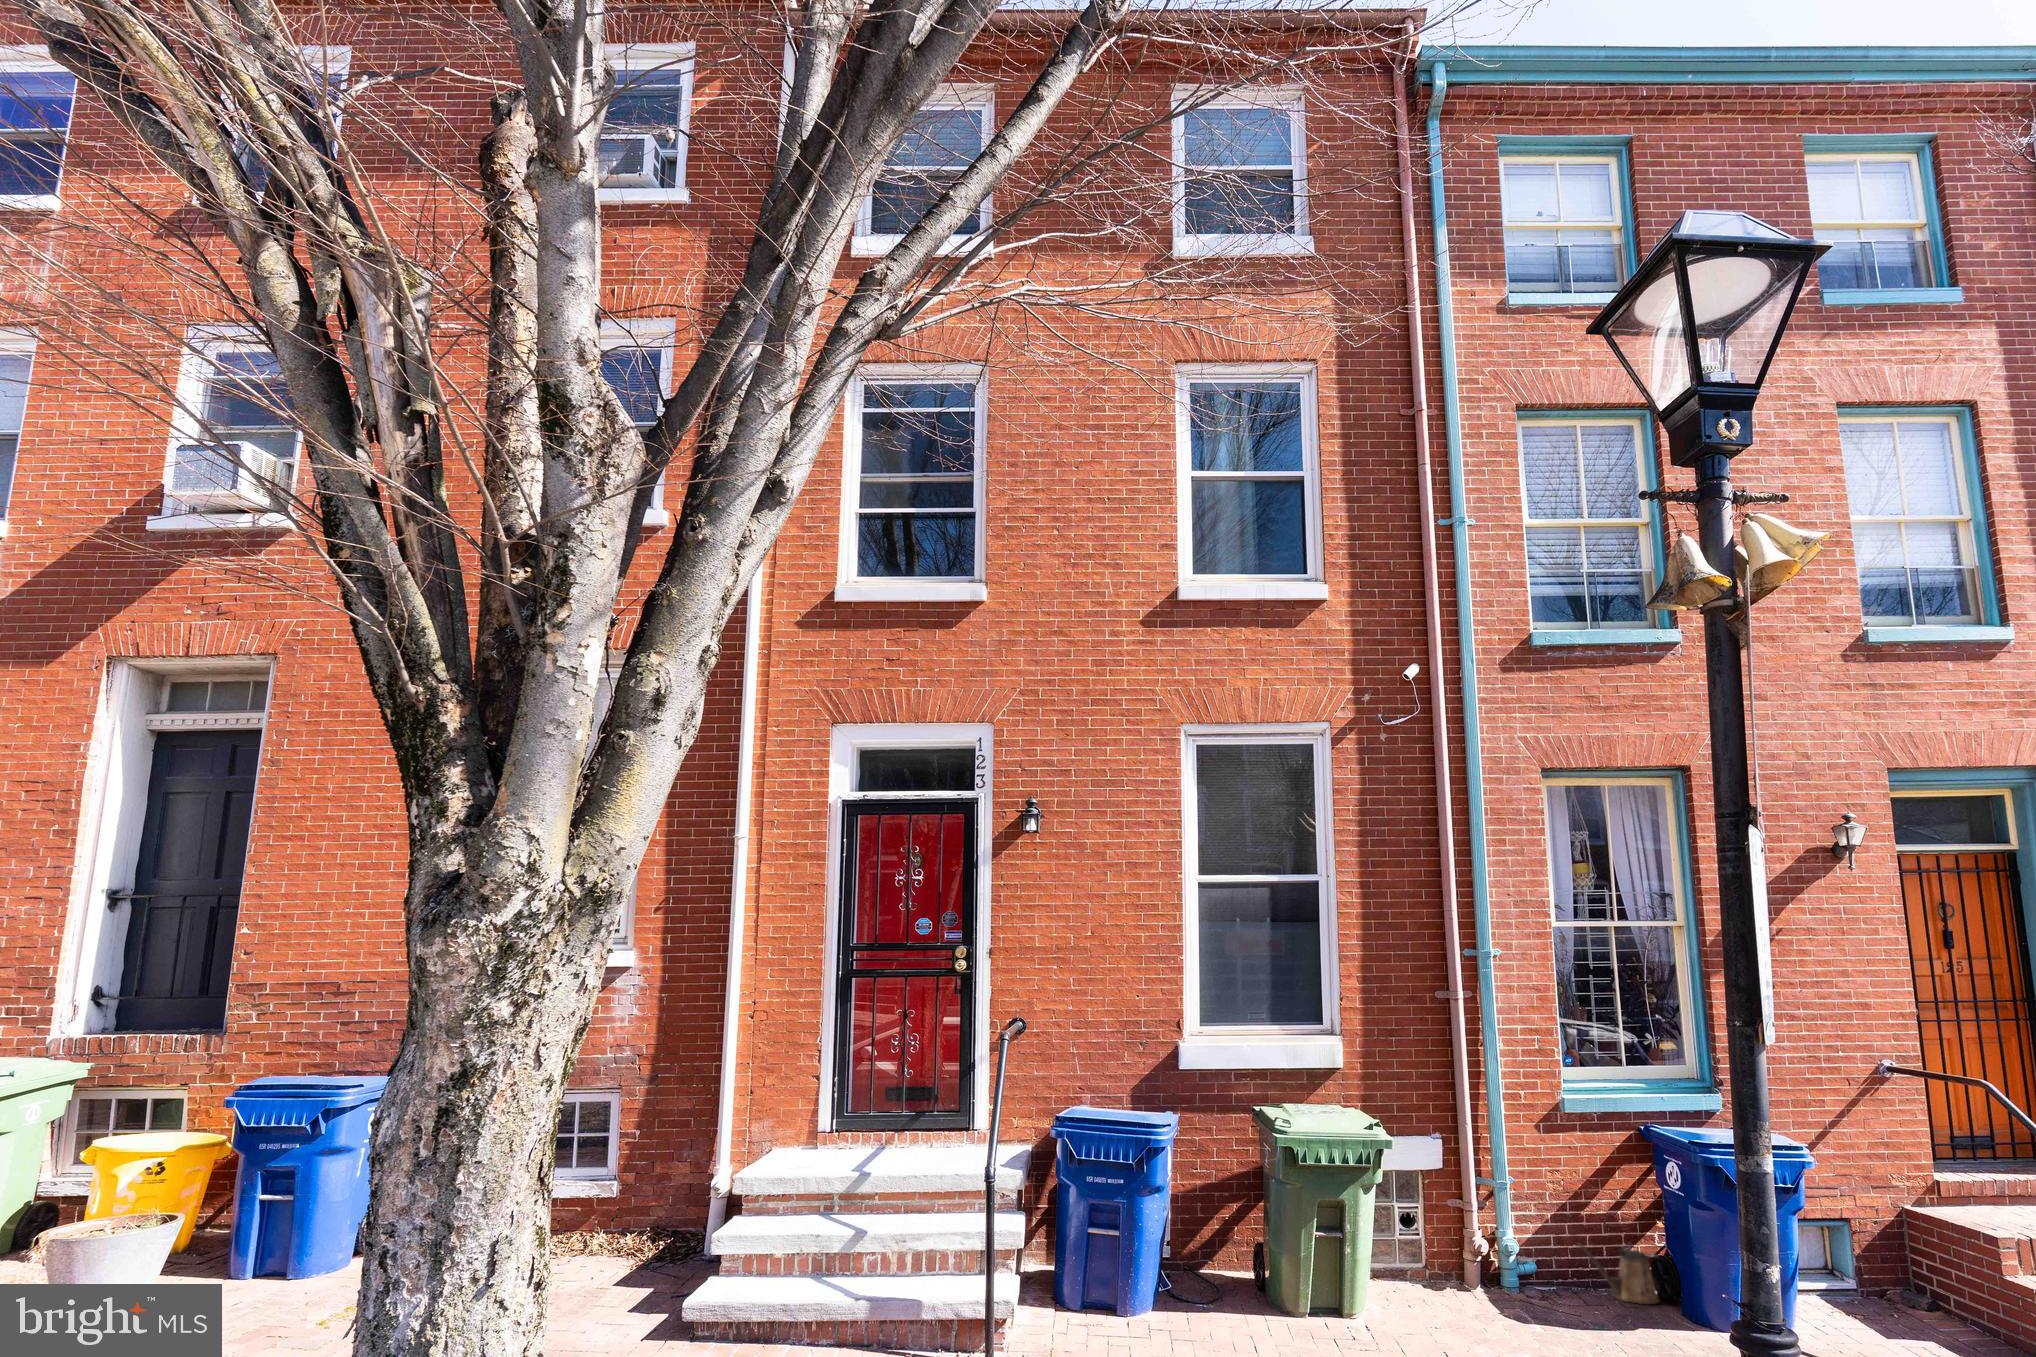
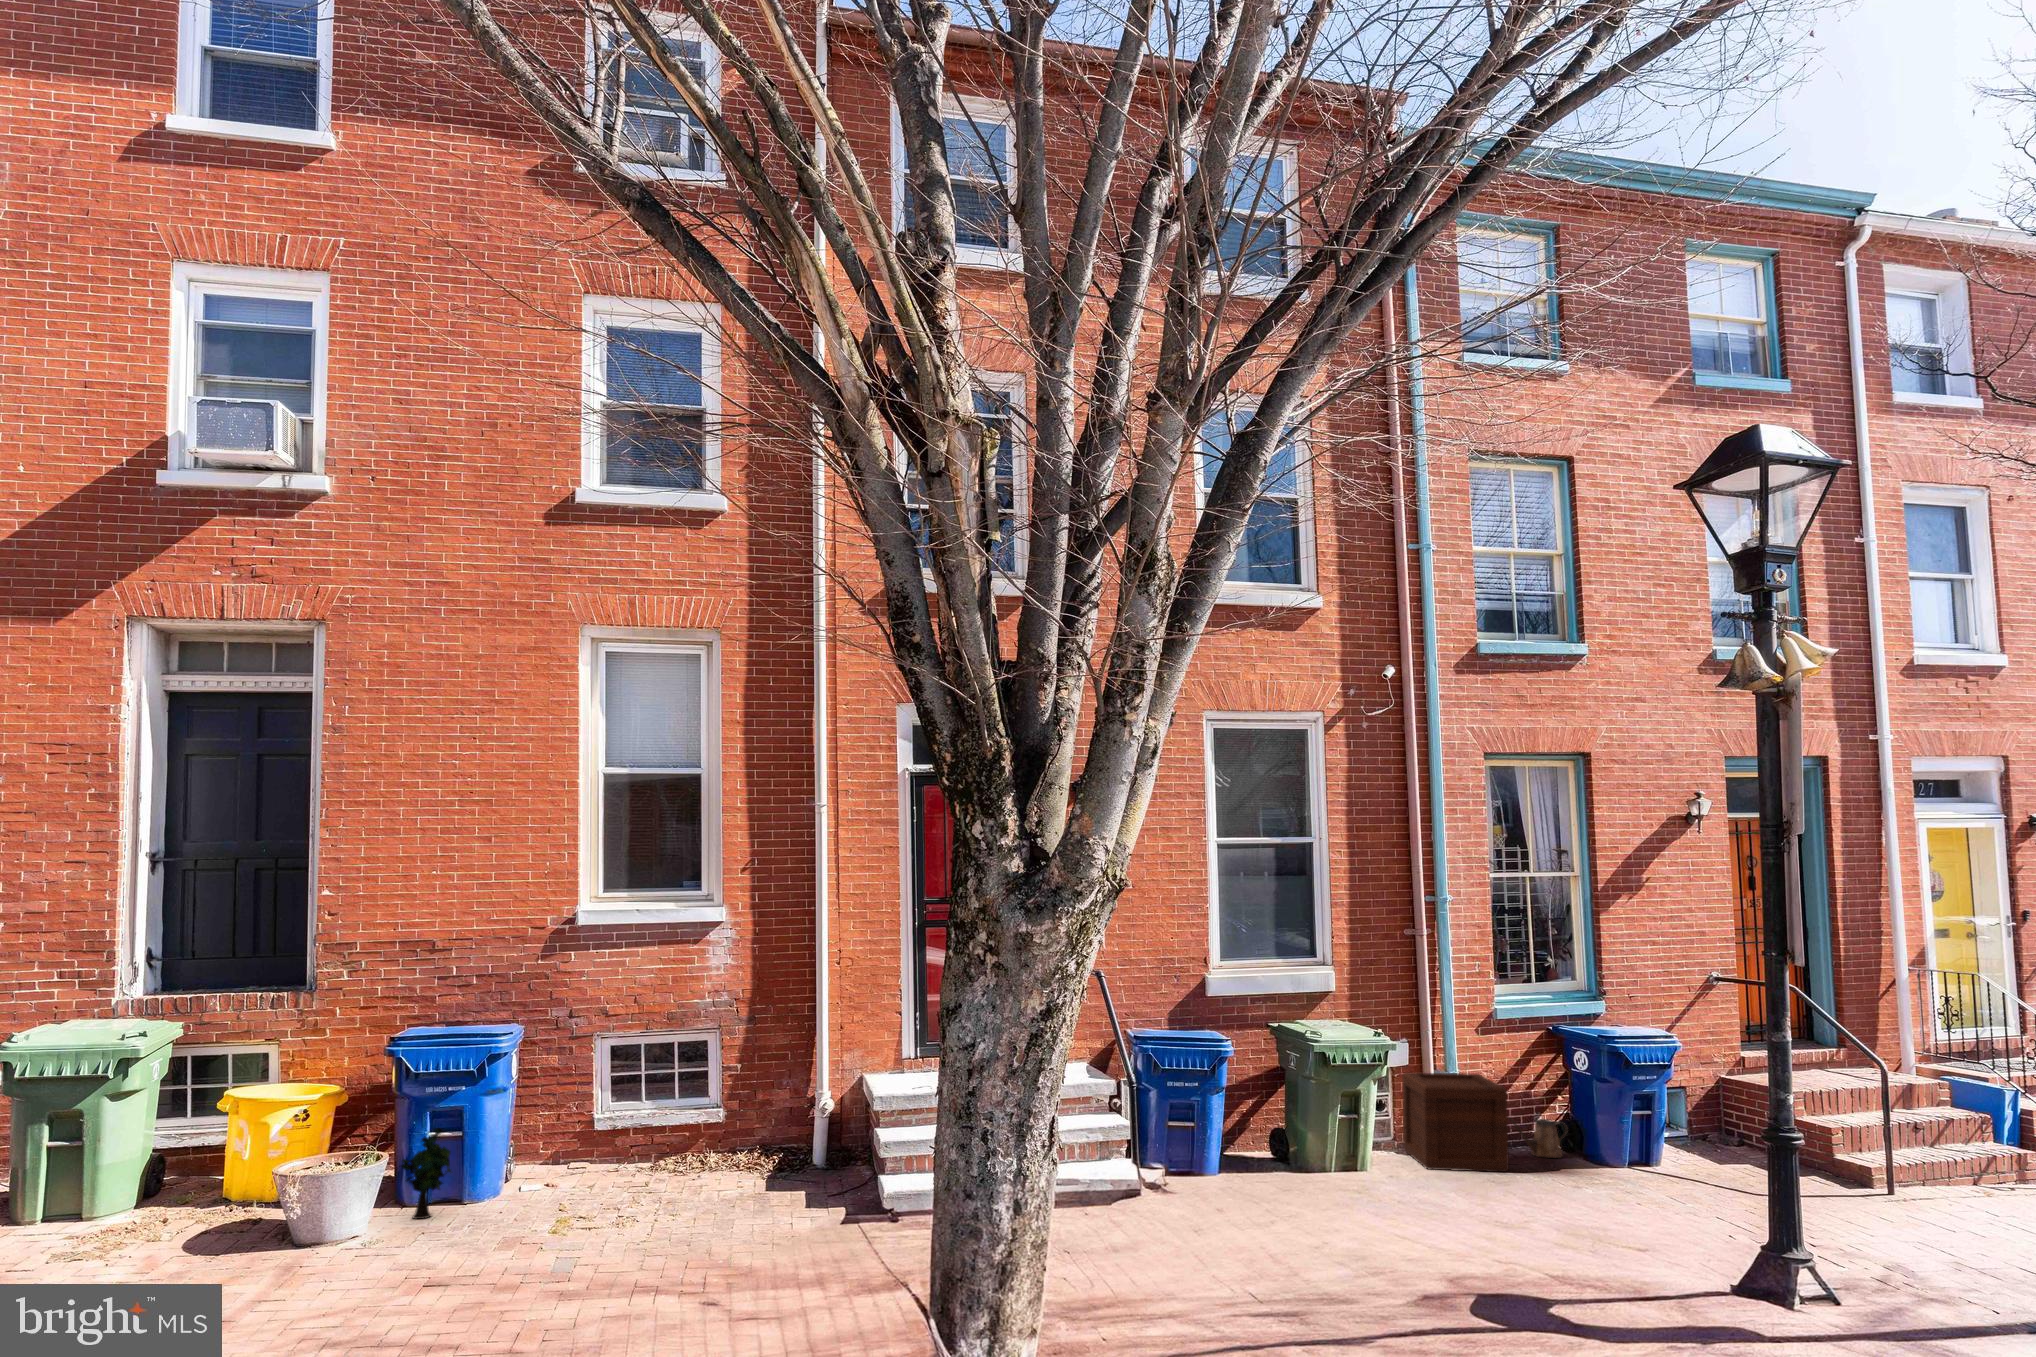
wooden crate: none [1433,1179,1564,1321] -> present [1402,1073,1509,1172]
decorative plant: none [130,1199,198,1307] -> present [401,1128,452,1219]

